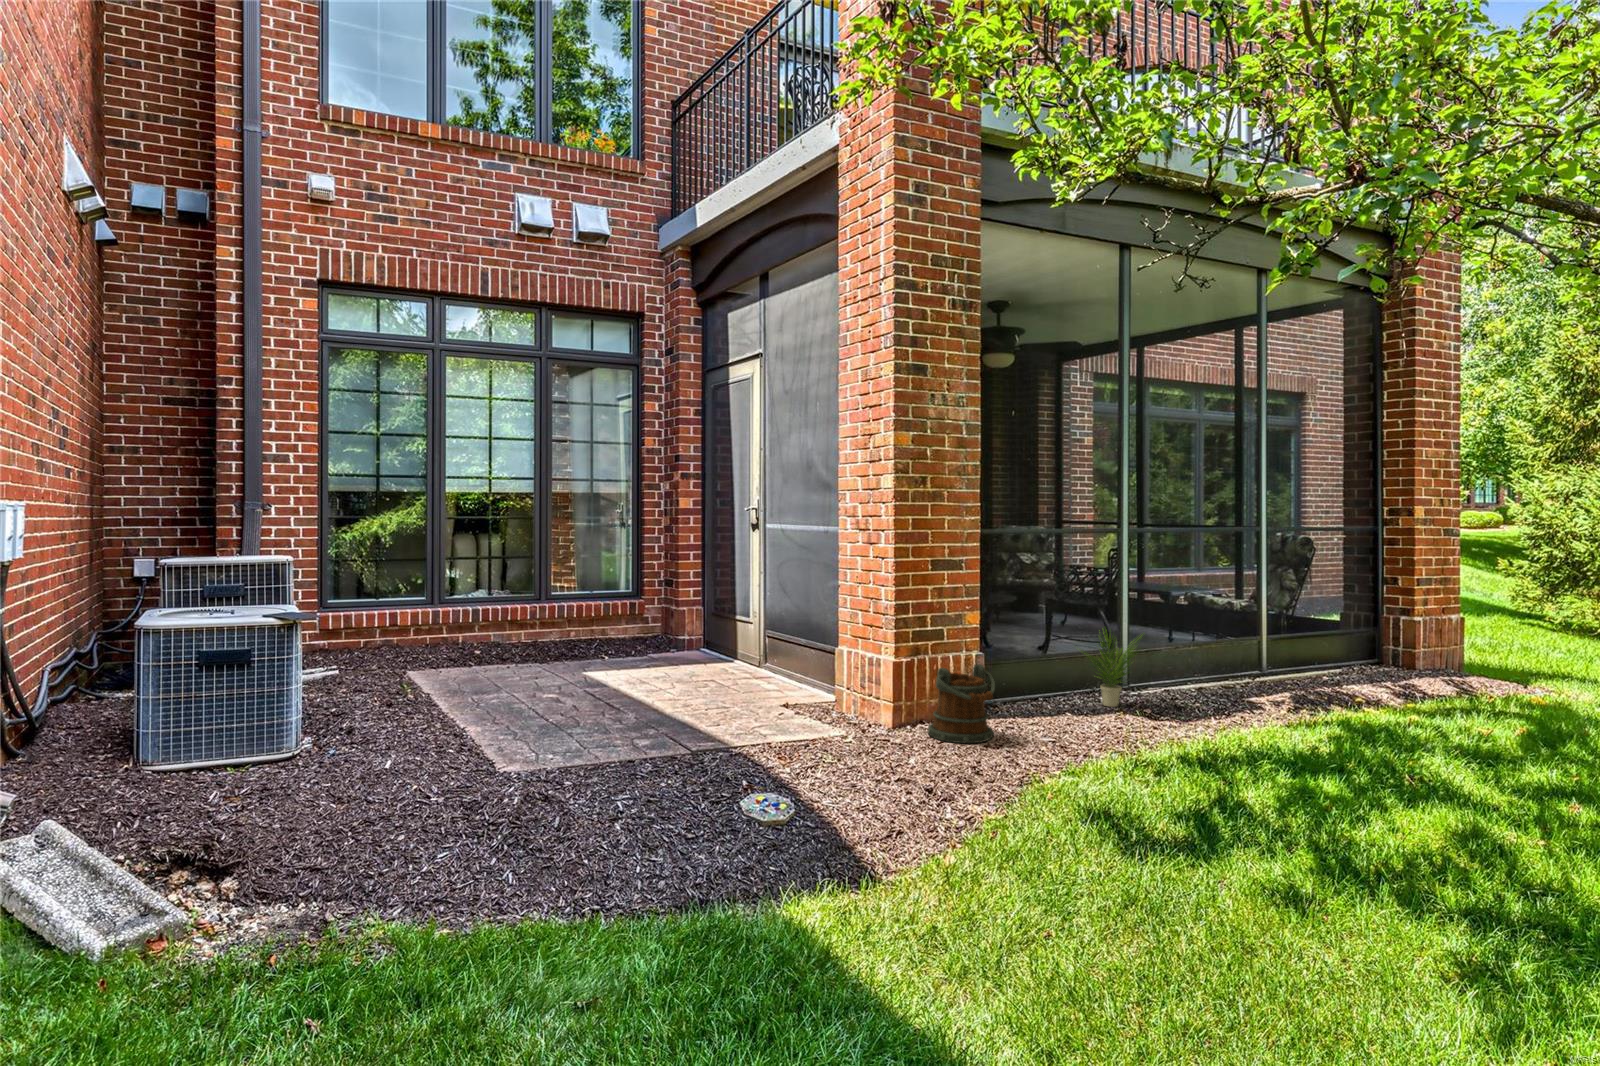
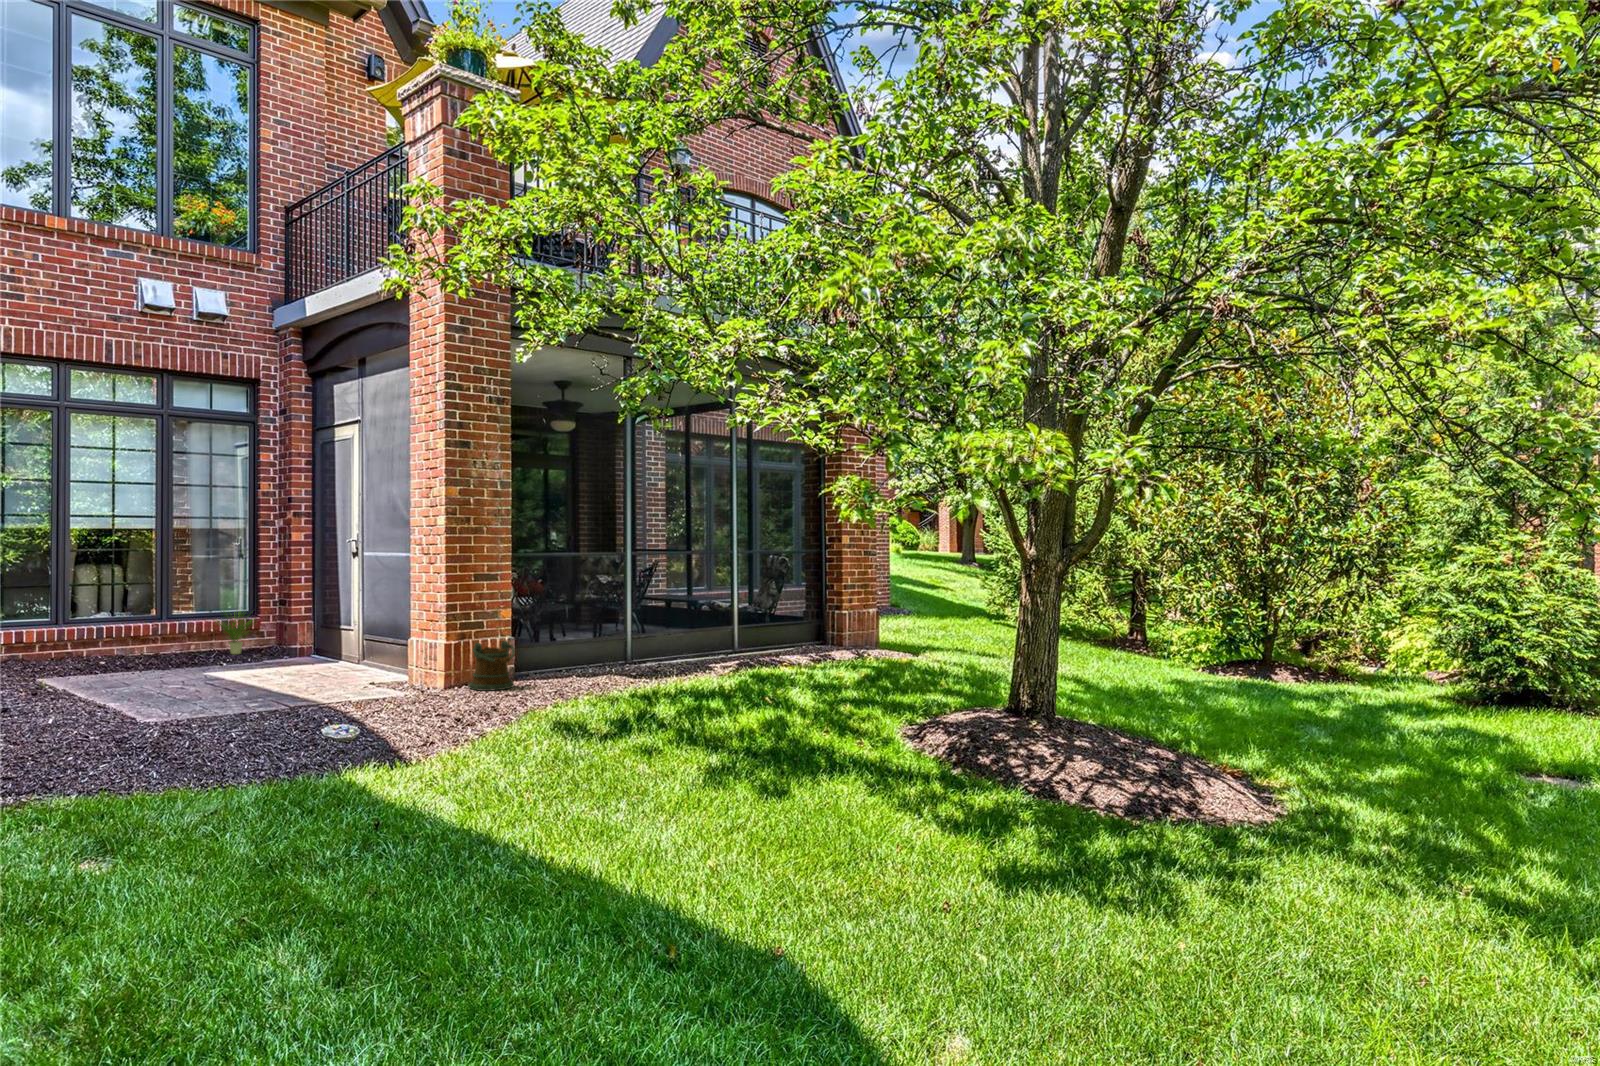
potted plant: present [1084,630,1142,707] -> present [220,611,255,654]

